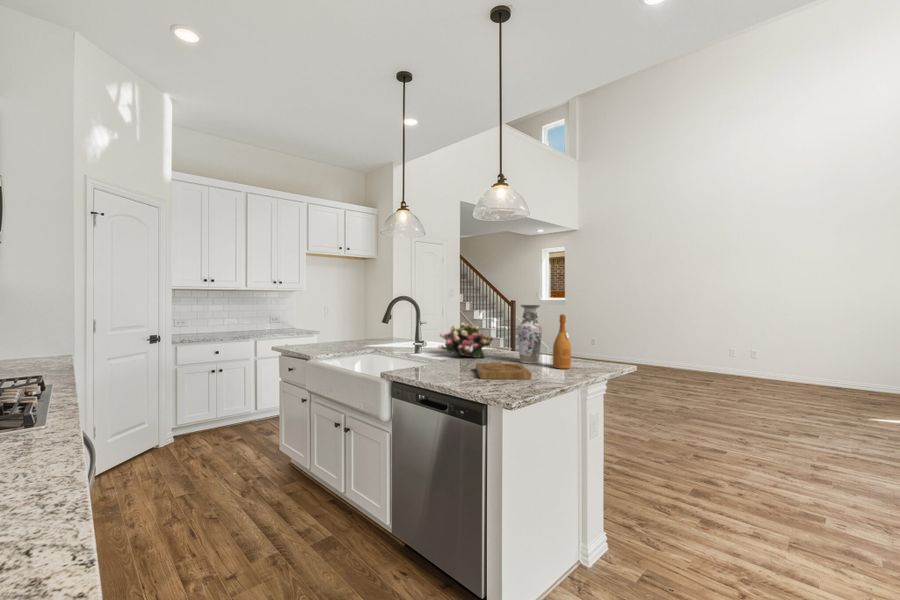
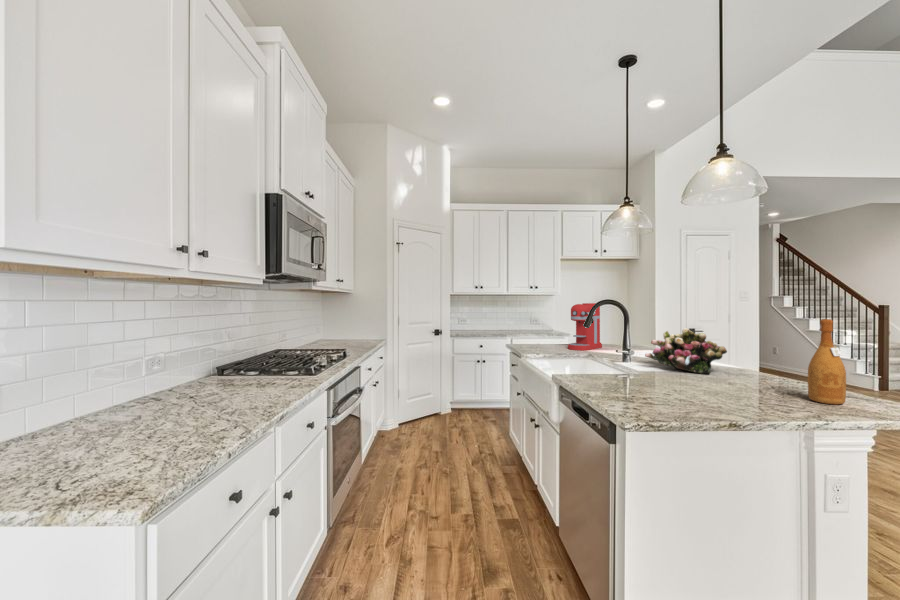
coffee maker: none [349,301,377,347] -> present [568,303,602,350]
vase: present [518,305,542,364] -> none [755,305,800,390]
tray: present [476,362,531,379] -> none [655,377,741,407]

